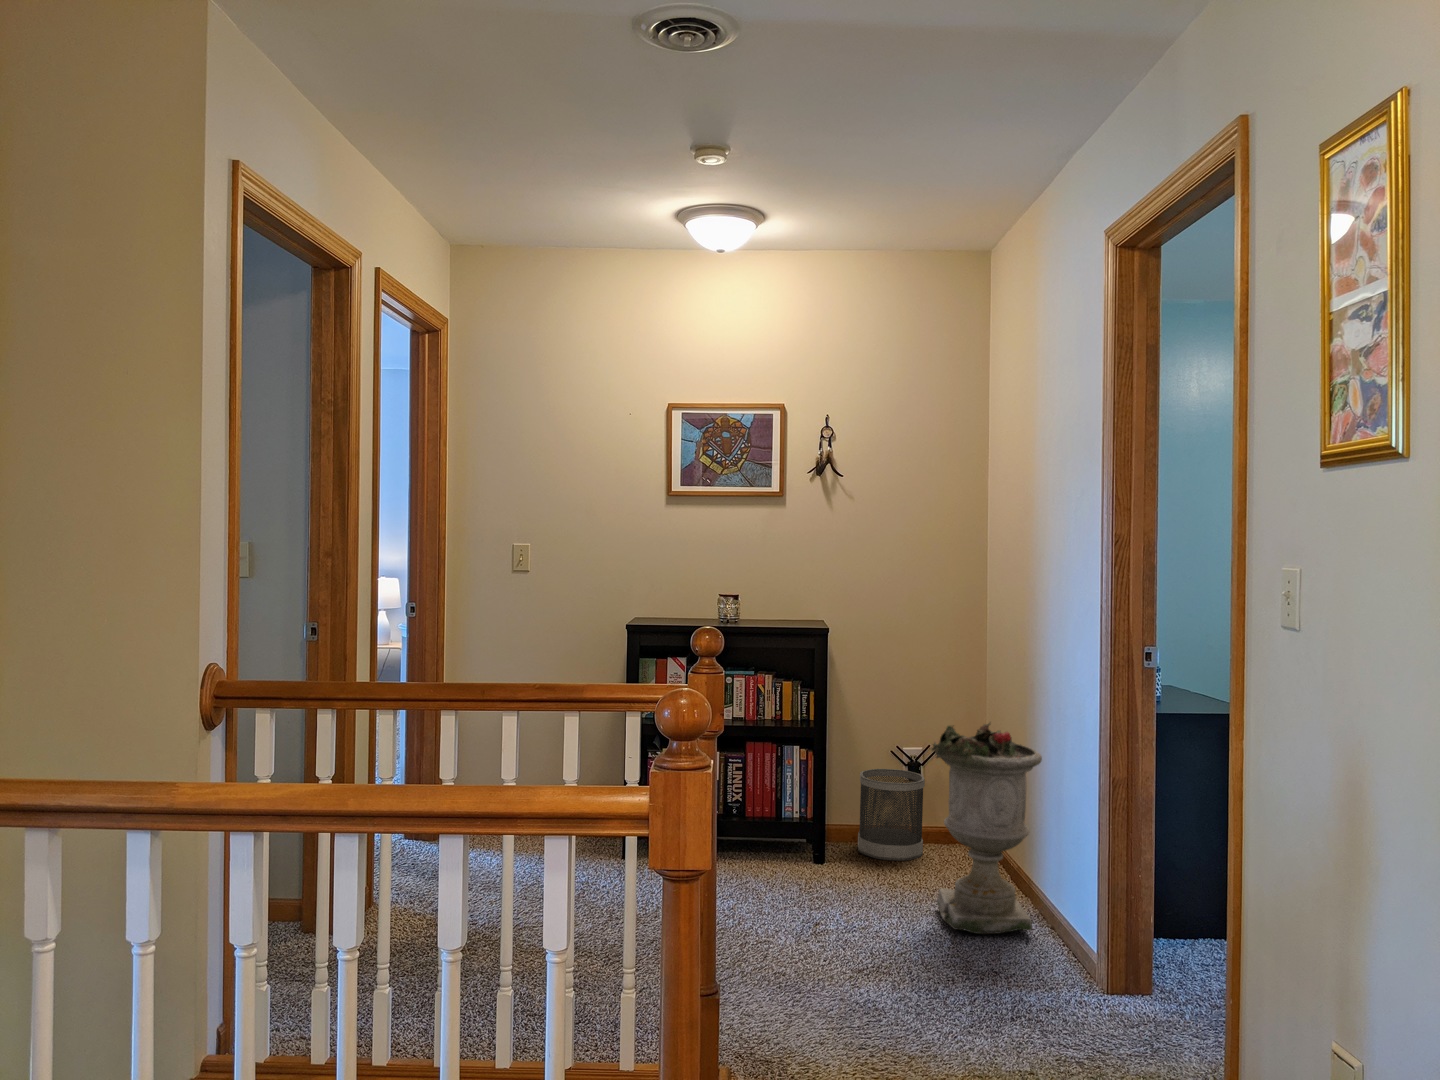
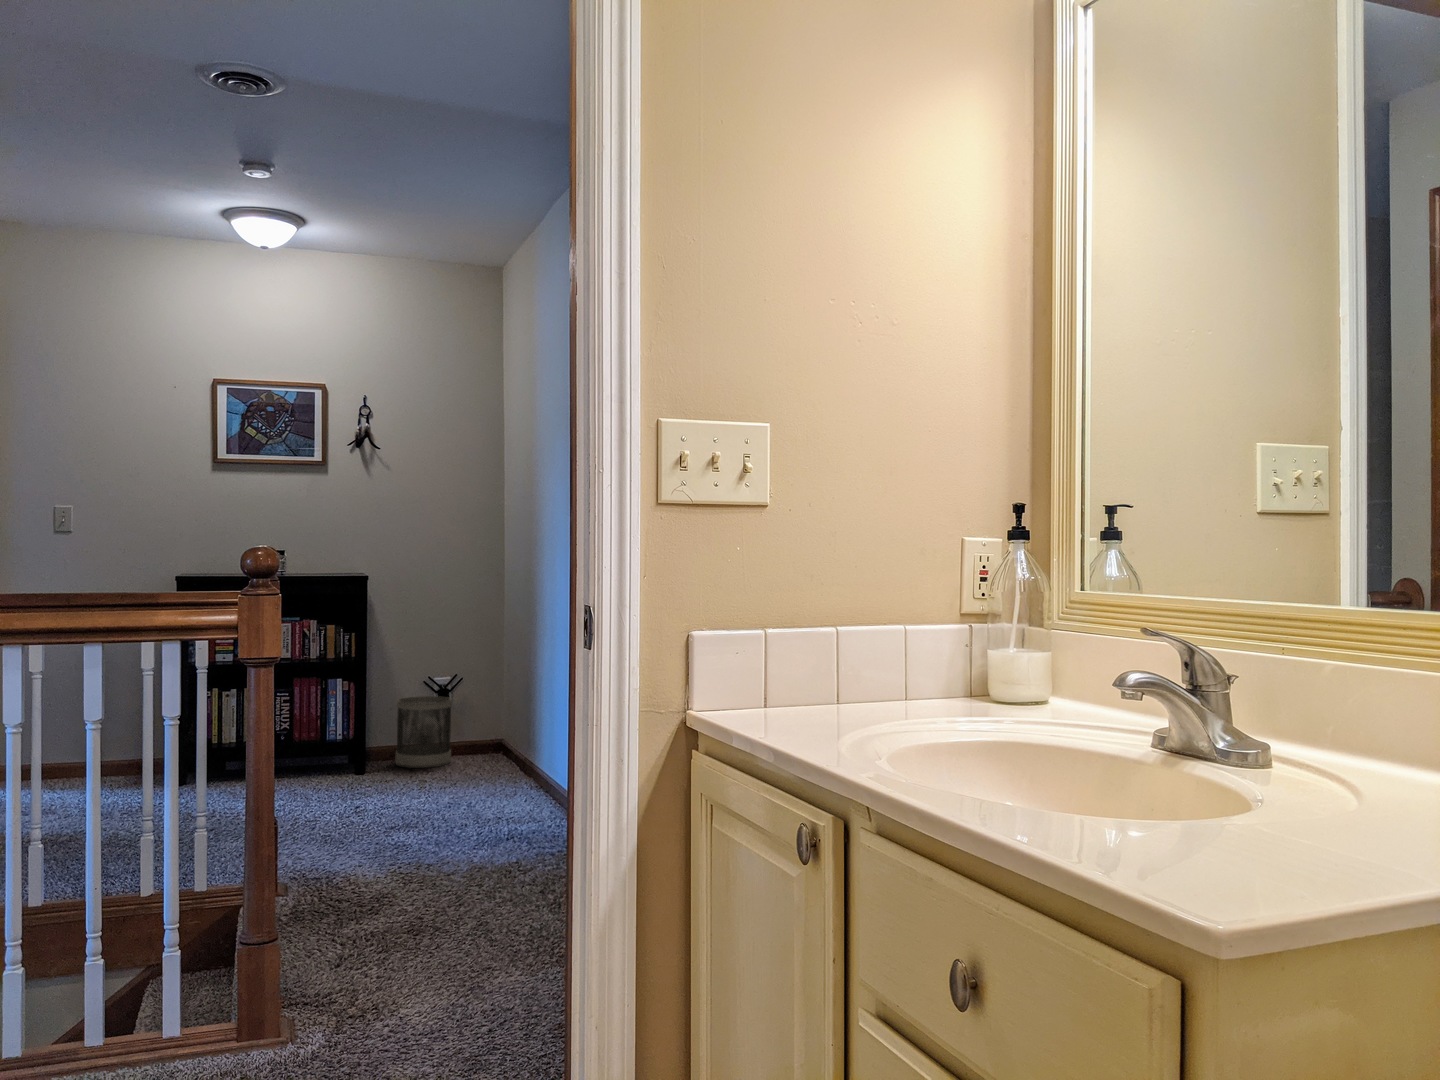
planter: present [932,723,1042,934] -> none [452,639,537,799]

